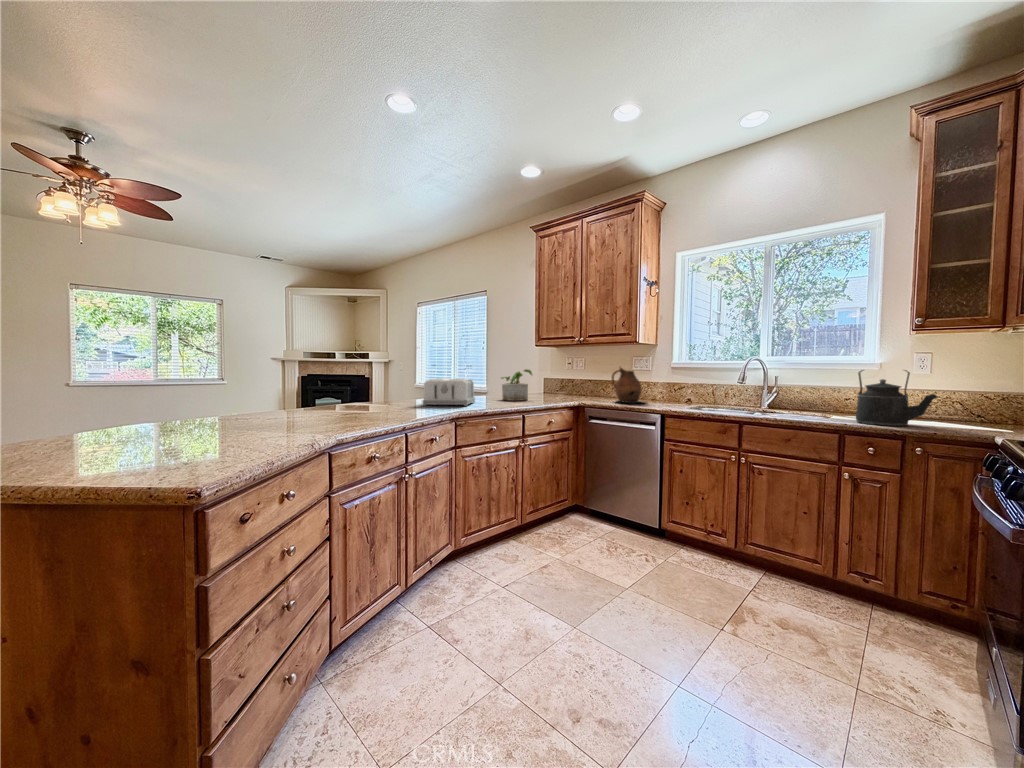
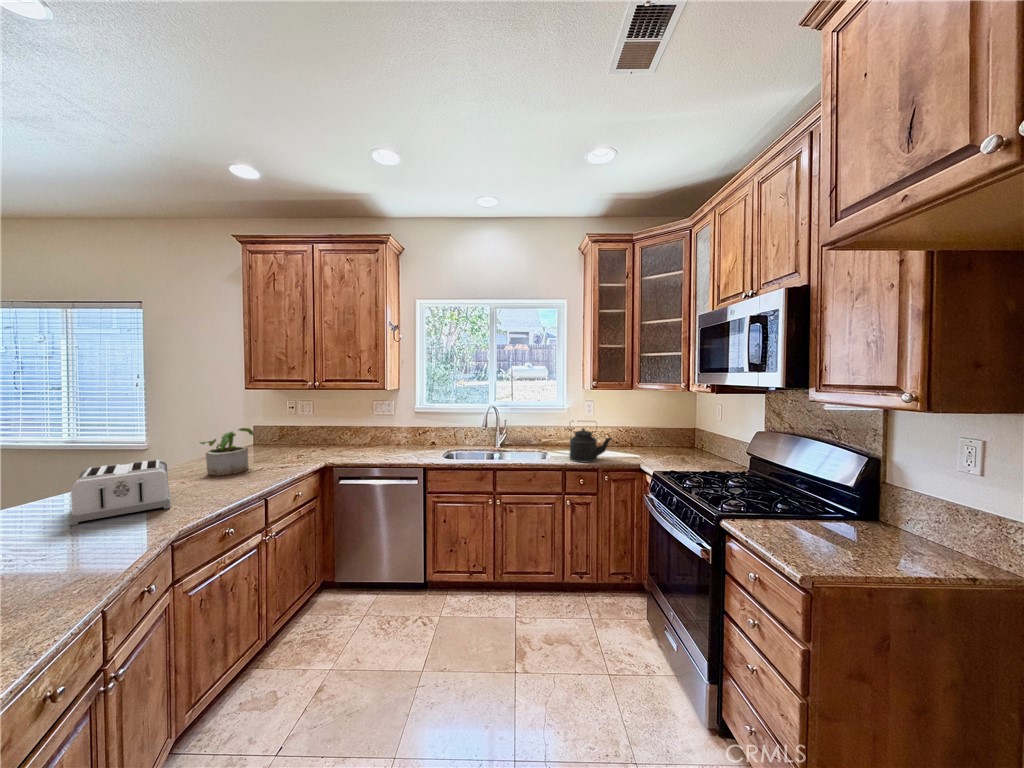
ceramic pitcher: present [612,367,642,403] -> none [360,417,399,458]

